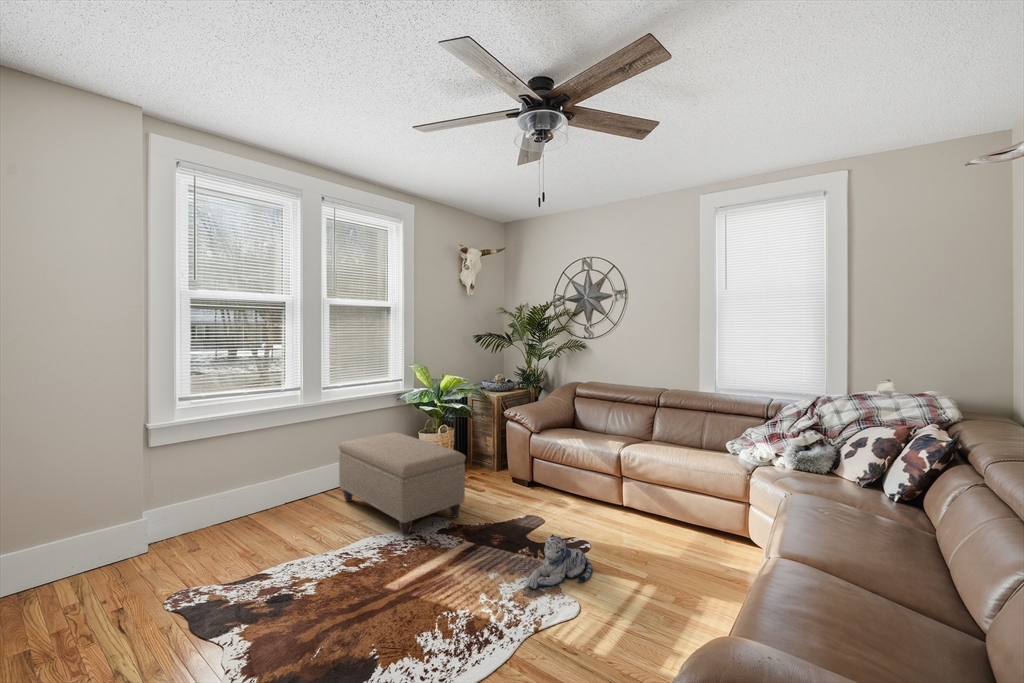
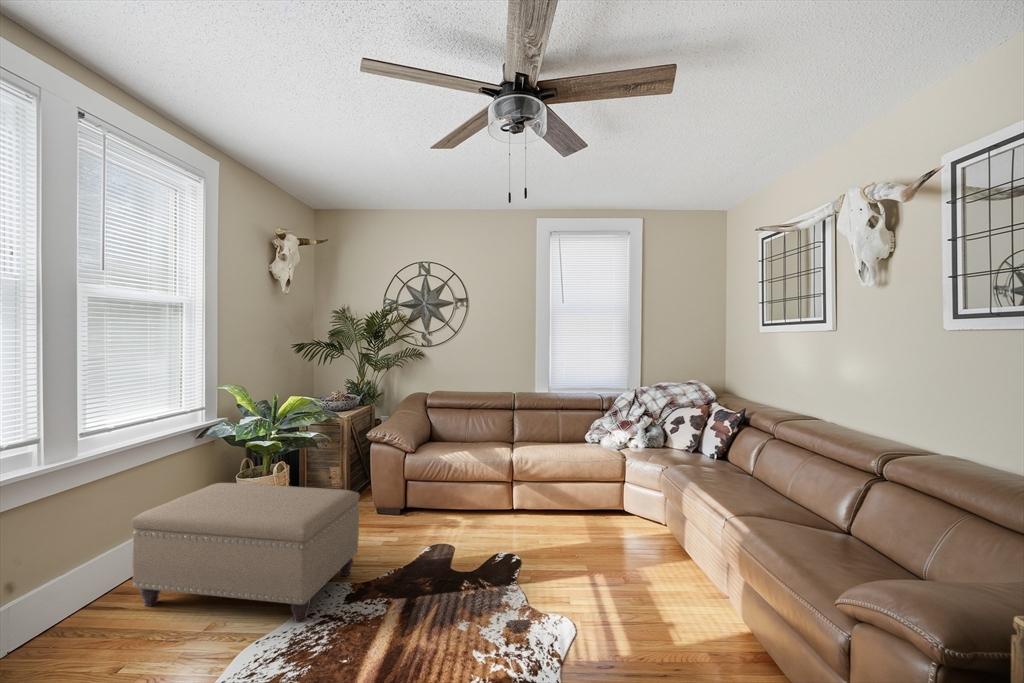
plush toy: present [527,534,592,589] -> none [500,556,550,622]

